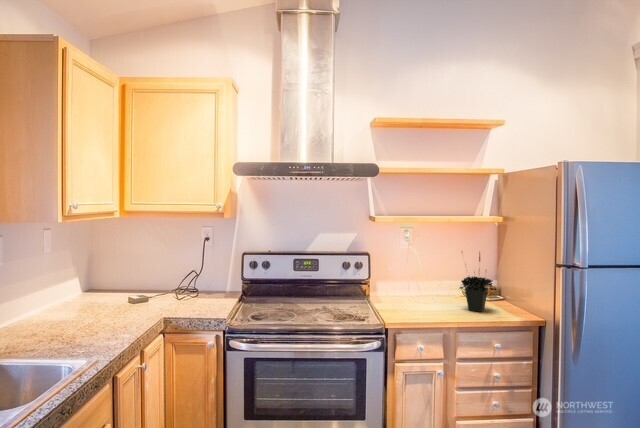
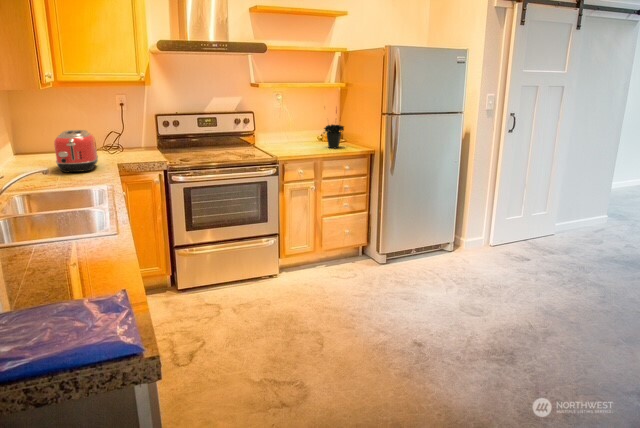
toaster: none [79,270,146,327] -> present [54,130,98,173]

